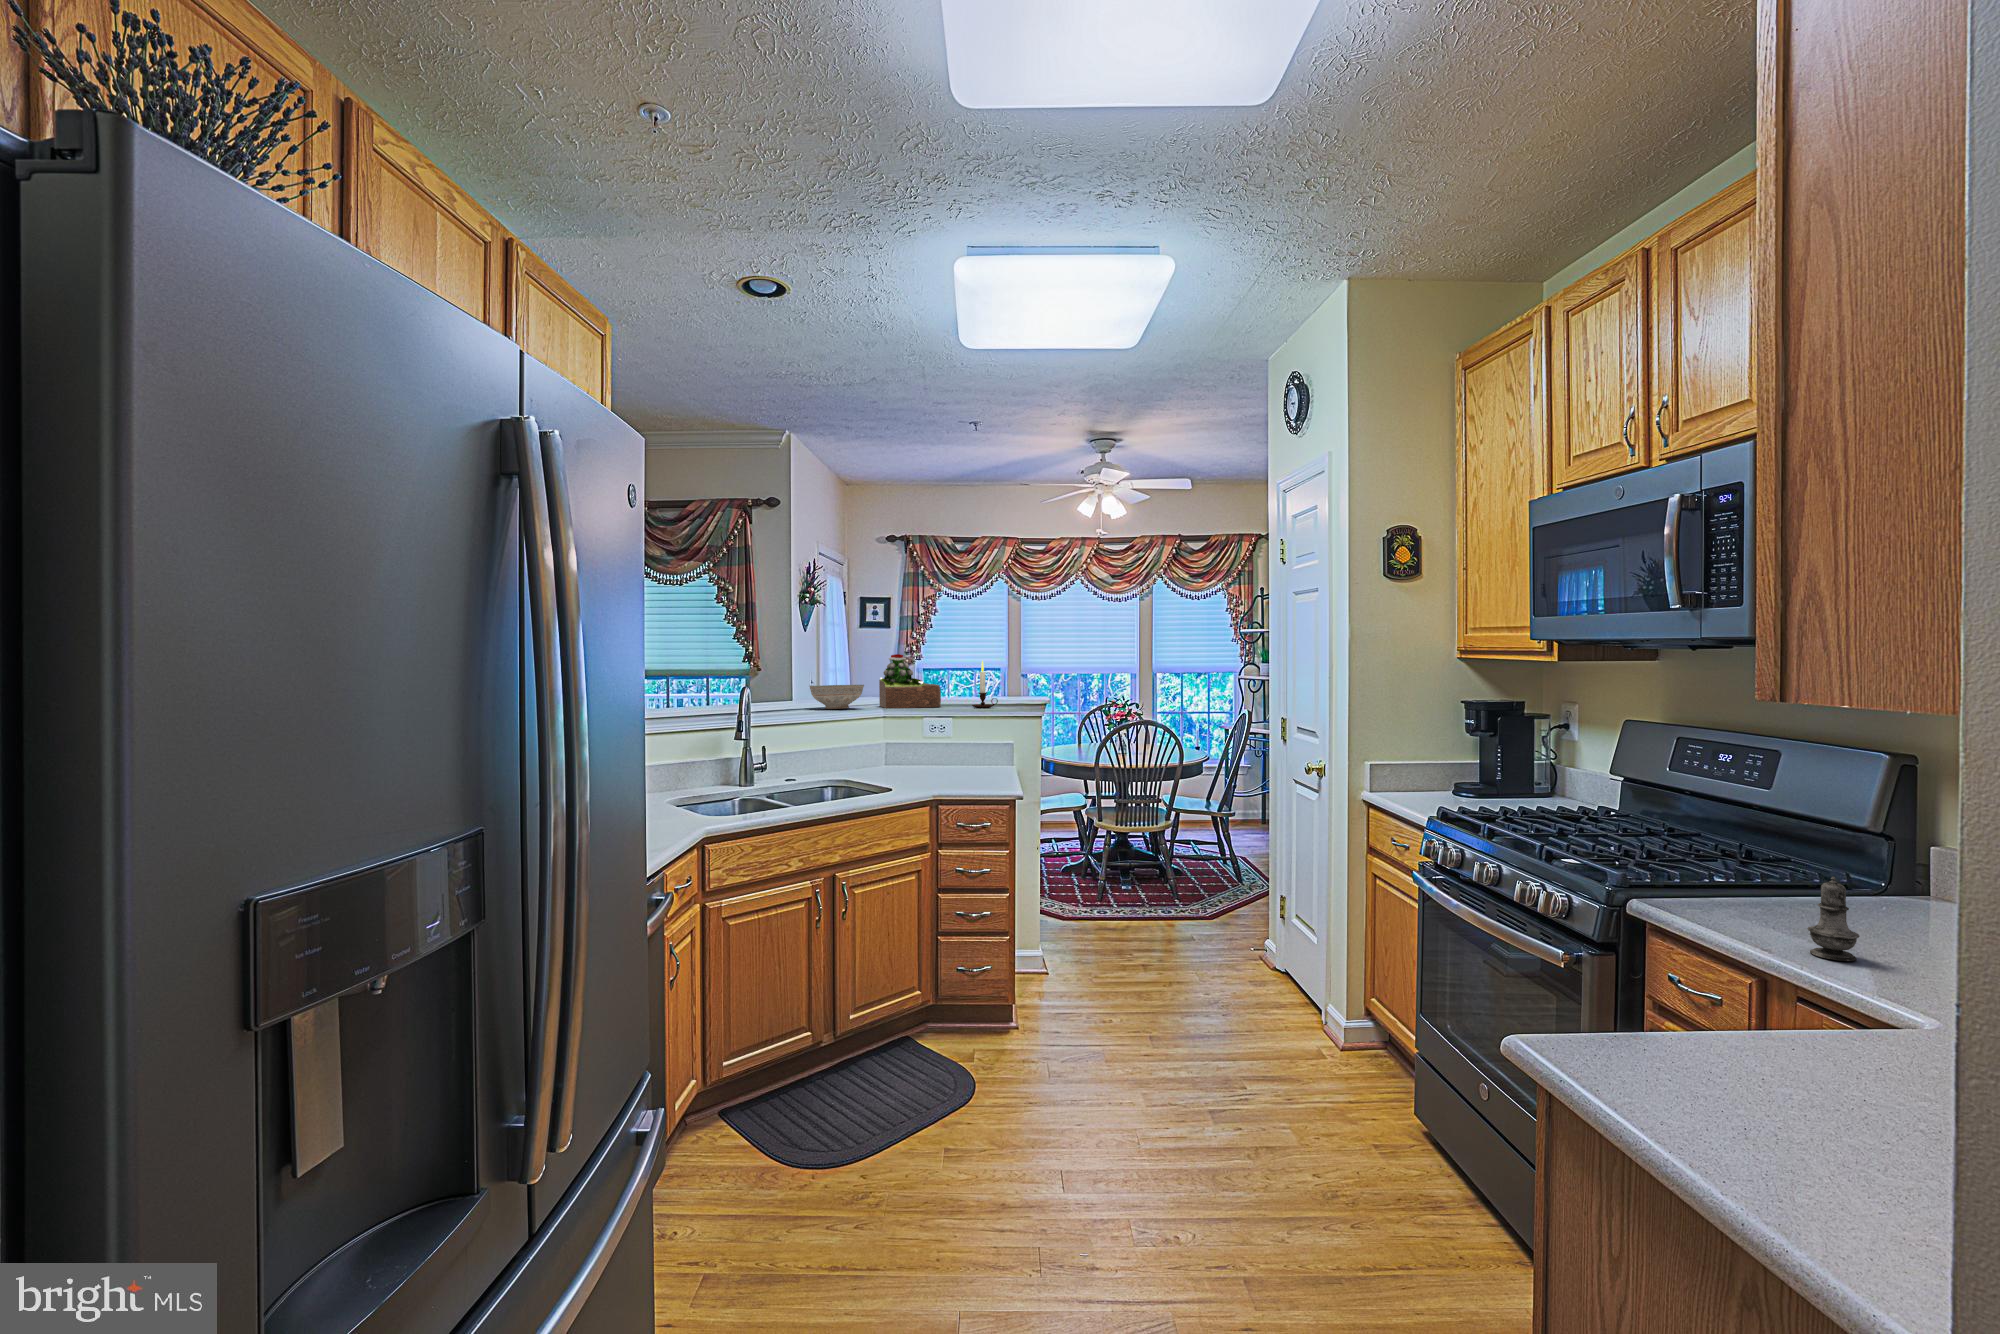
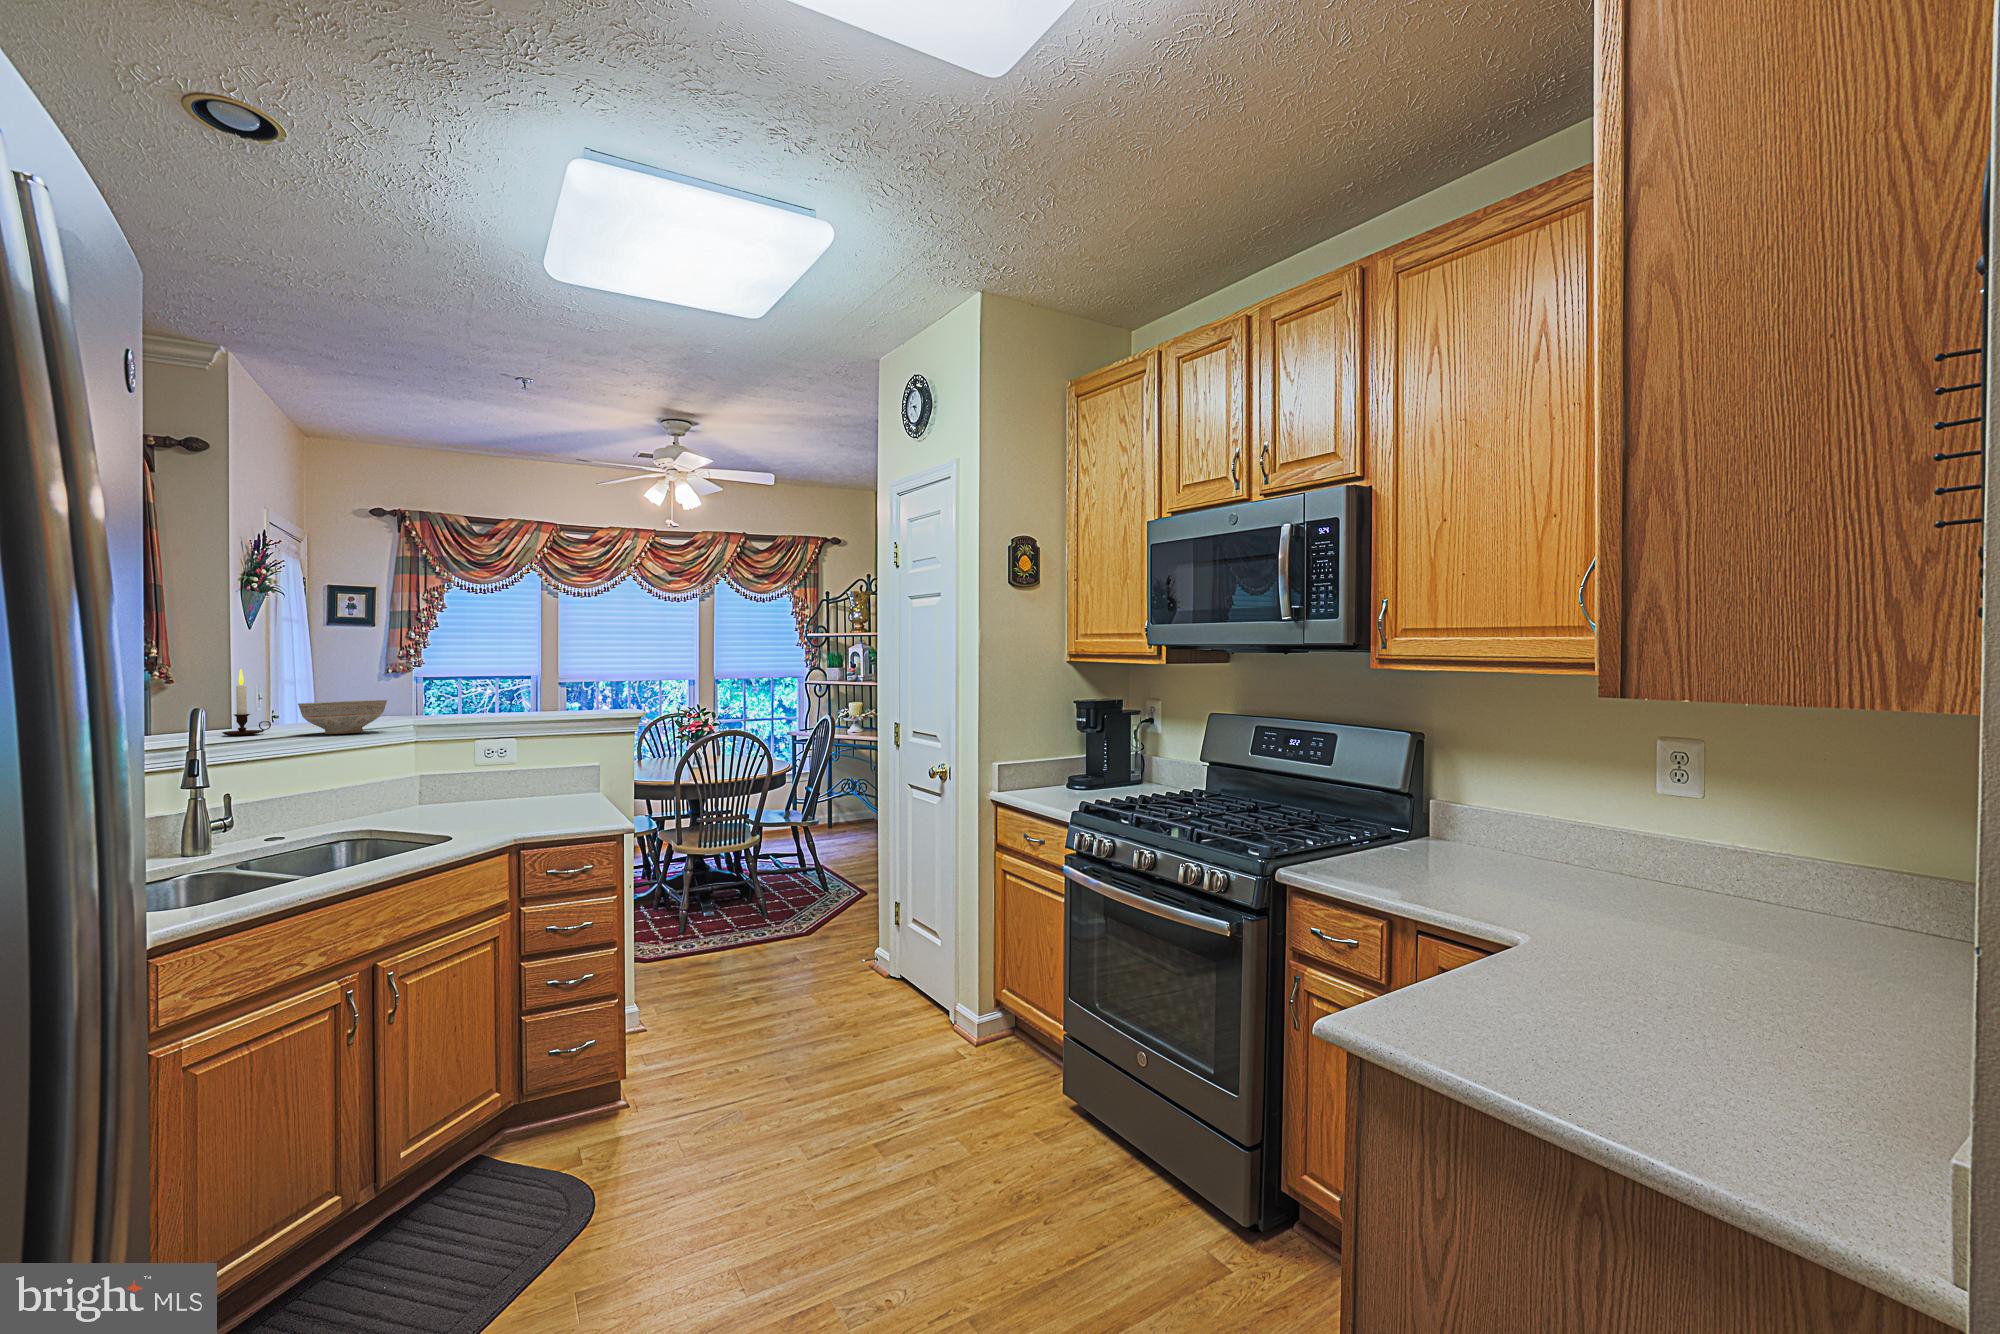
succulent plant: present [879,654,941,708] -> none [404,660,497,729]
candle: present [972,661,998,708] -> present [222,669,271,736]
salt shaker: present [1808,876,1860,961] -> none [1457,846,1493,916]

